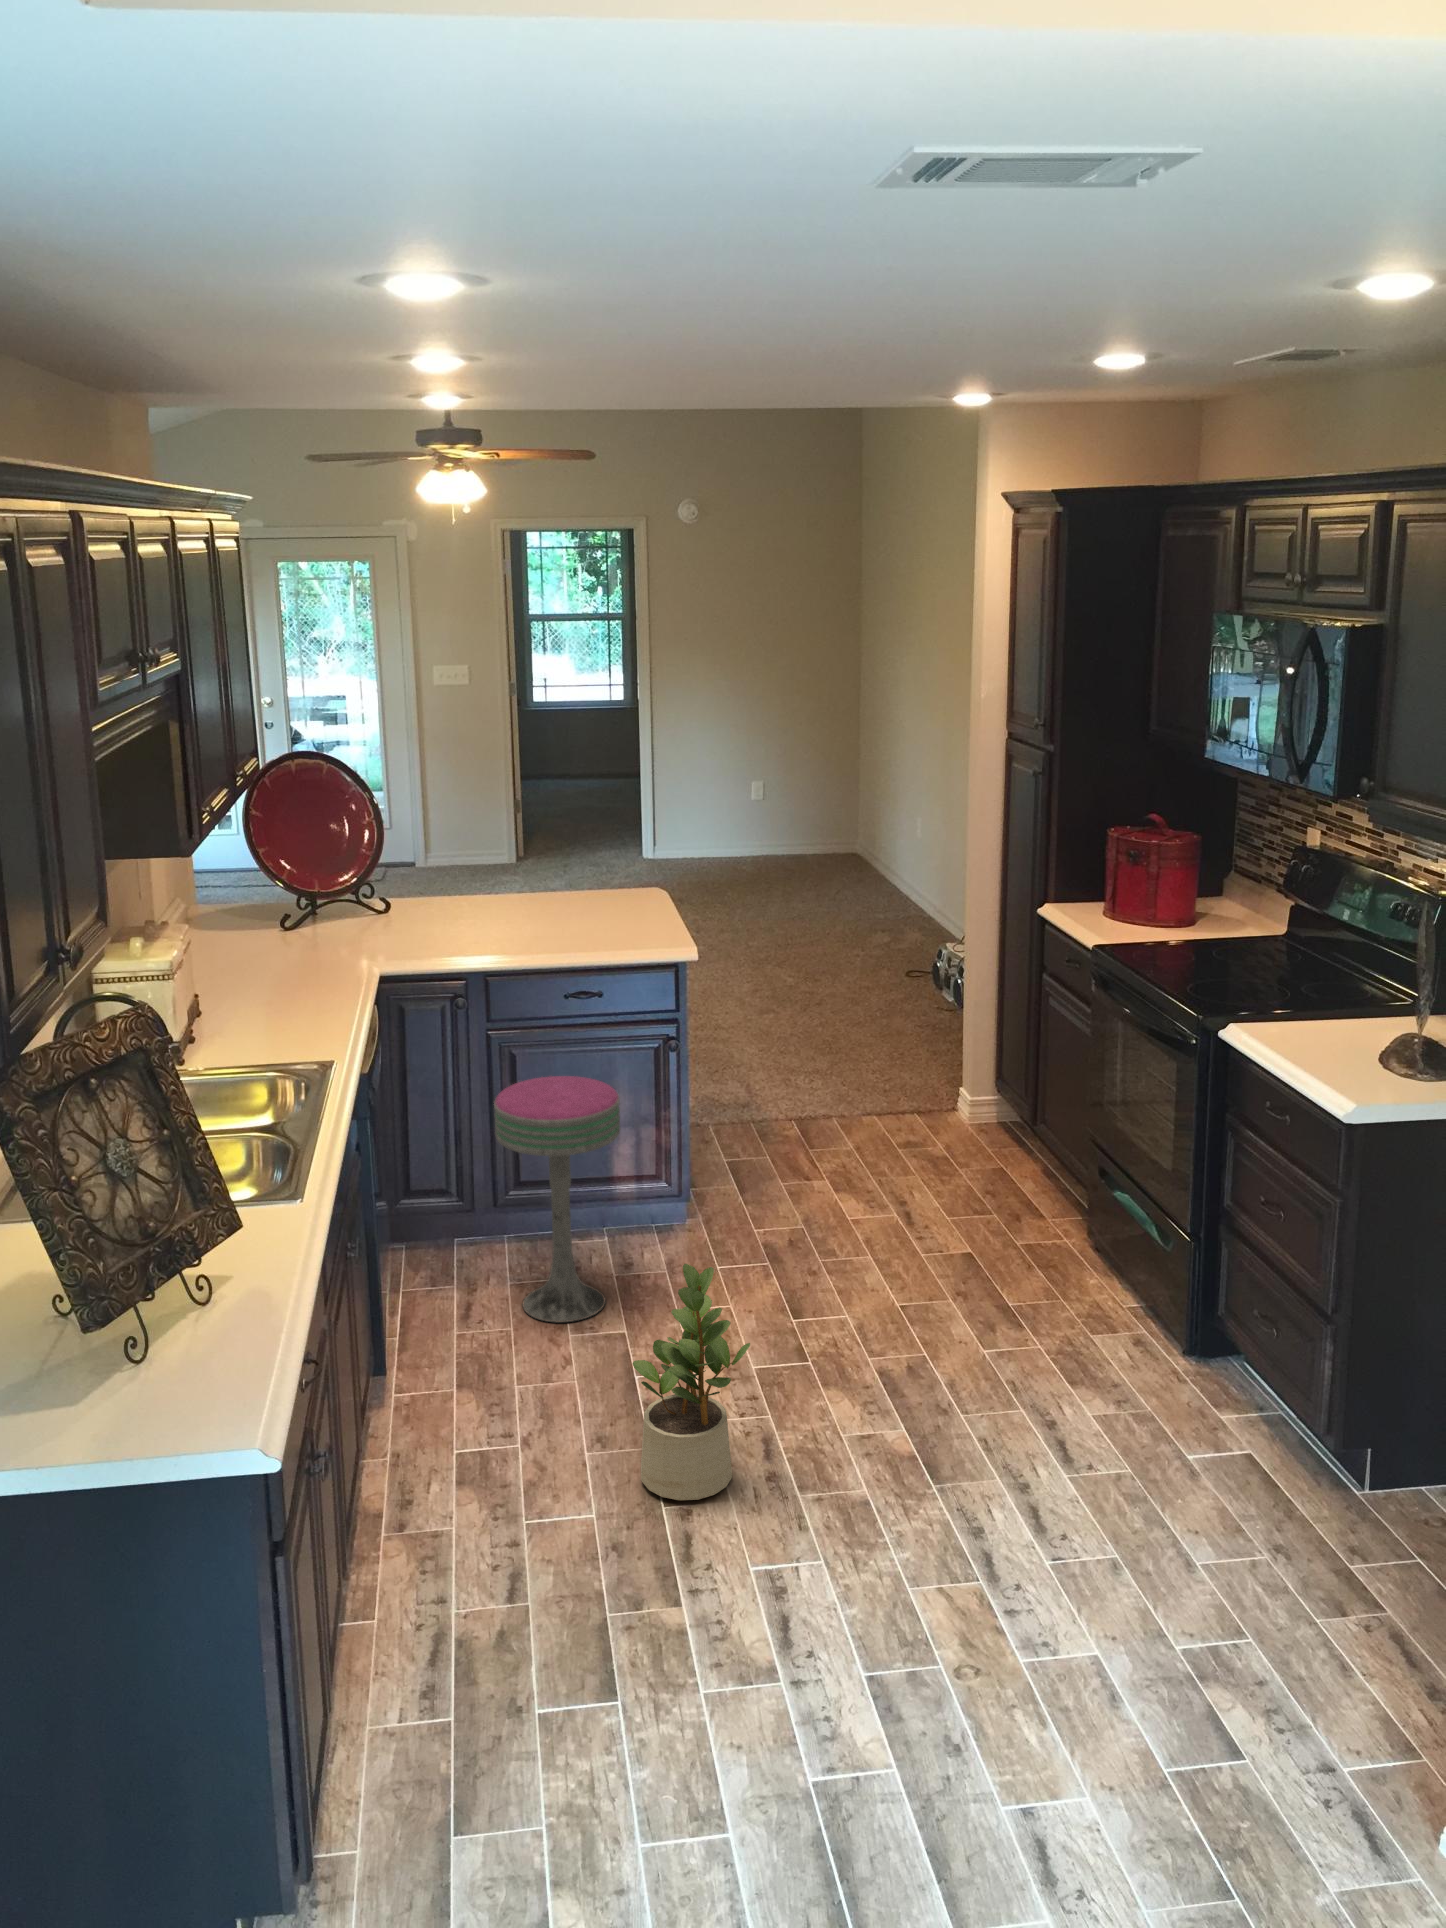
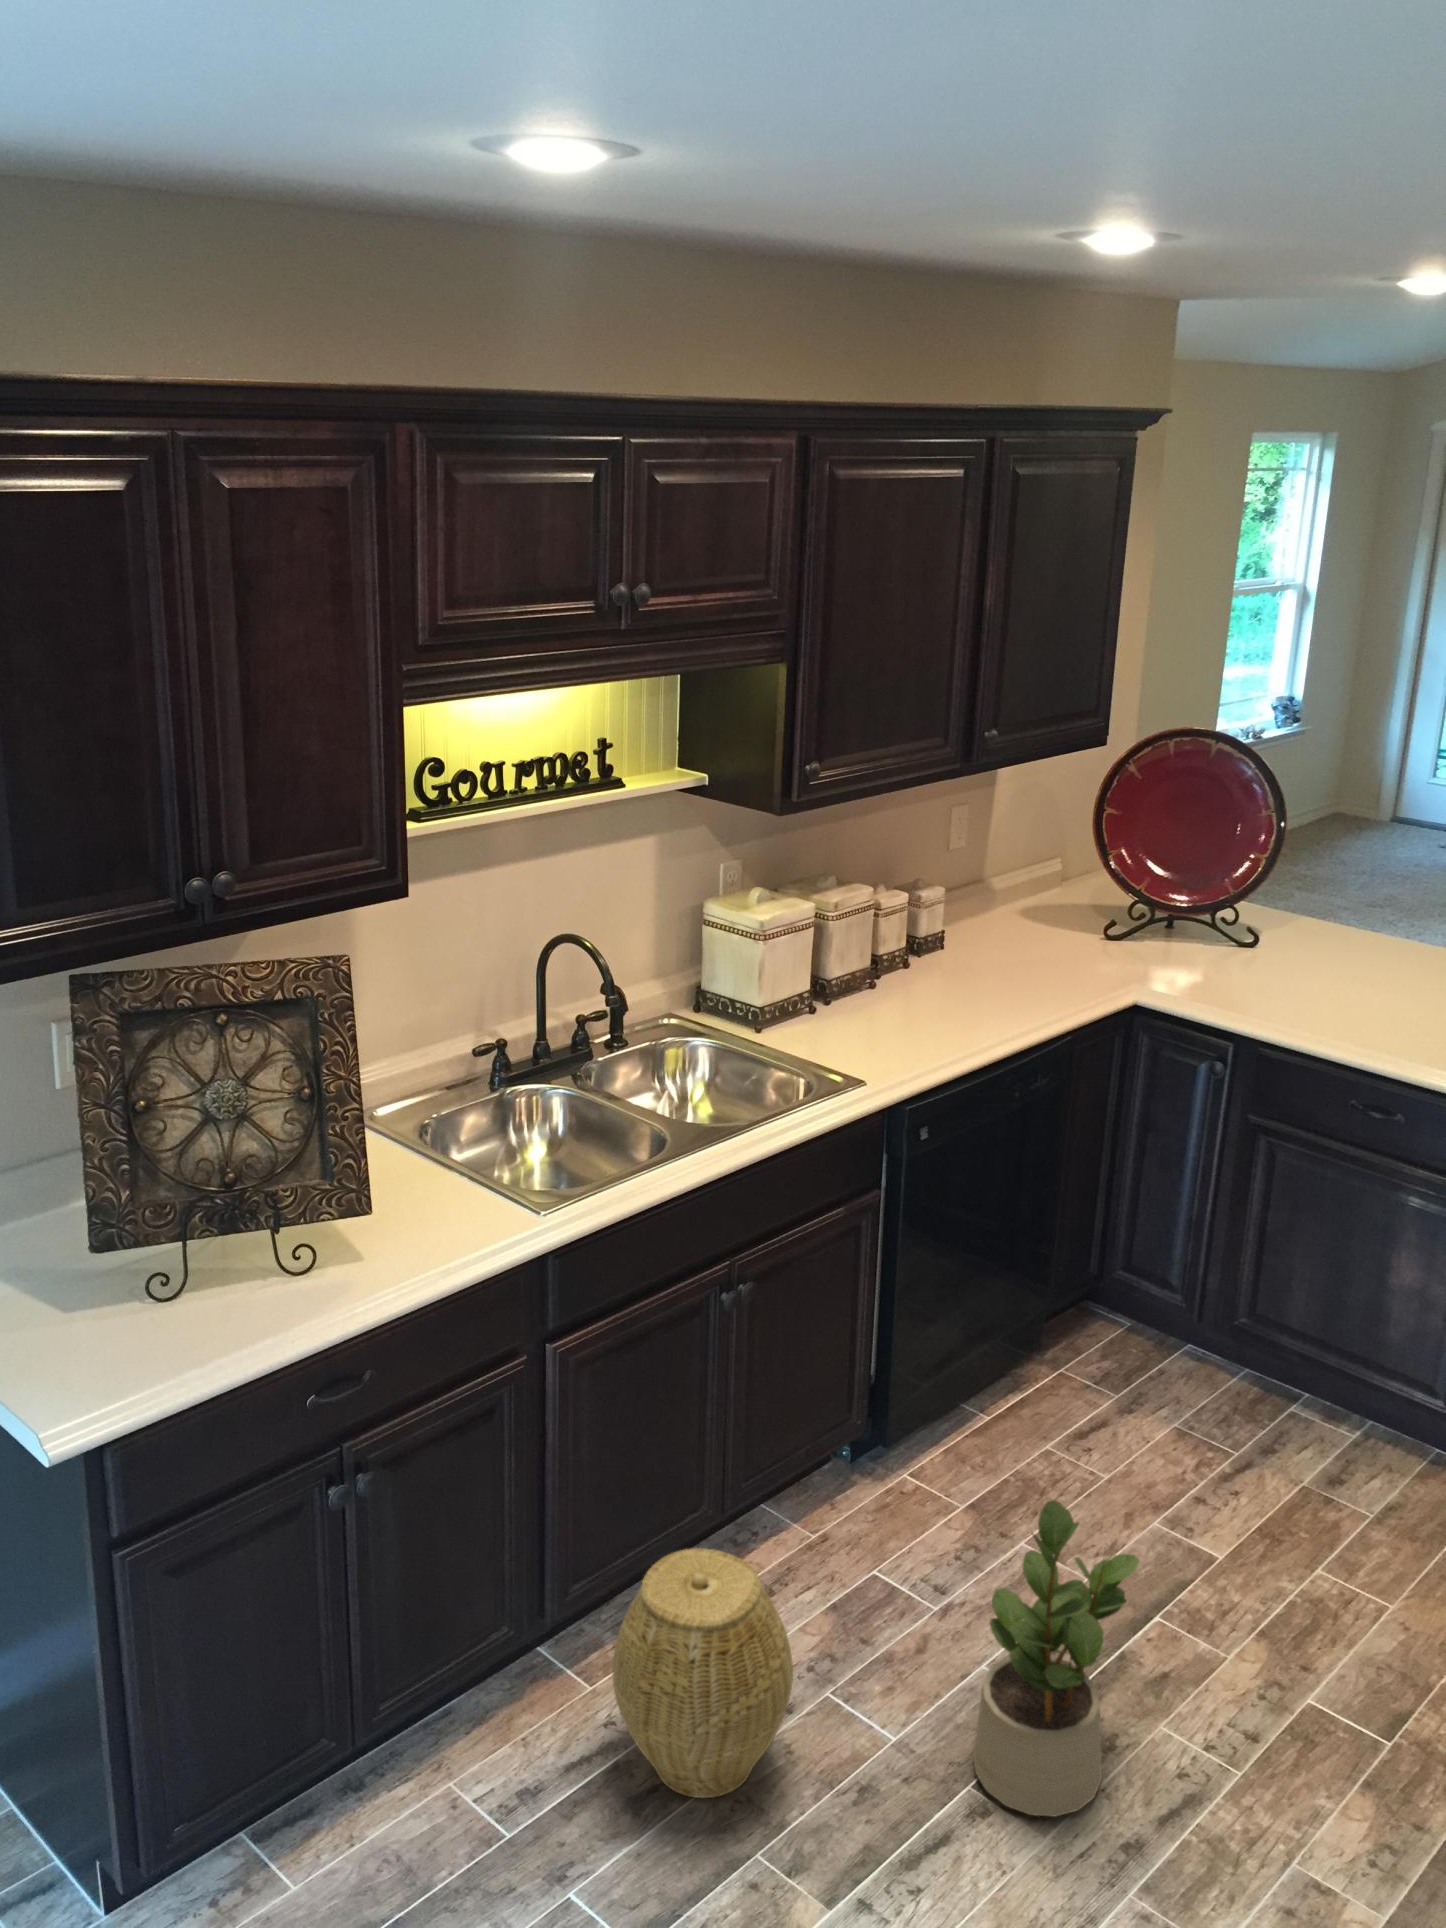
bar stool: present [494,1076,620,1323] -> none [1125,1182,1303,1515]
woven basket: none [429,1420,579,1626] -> present [612,1548,793,1798]

